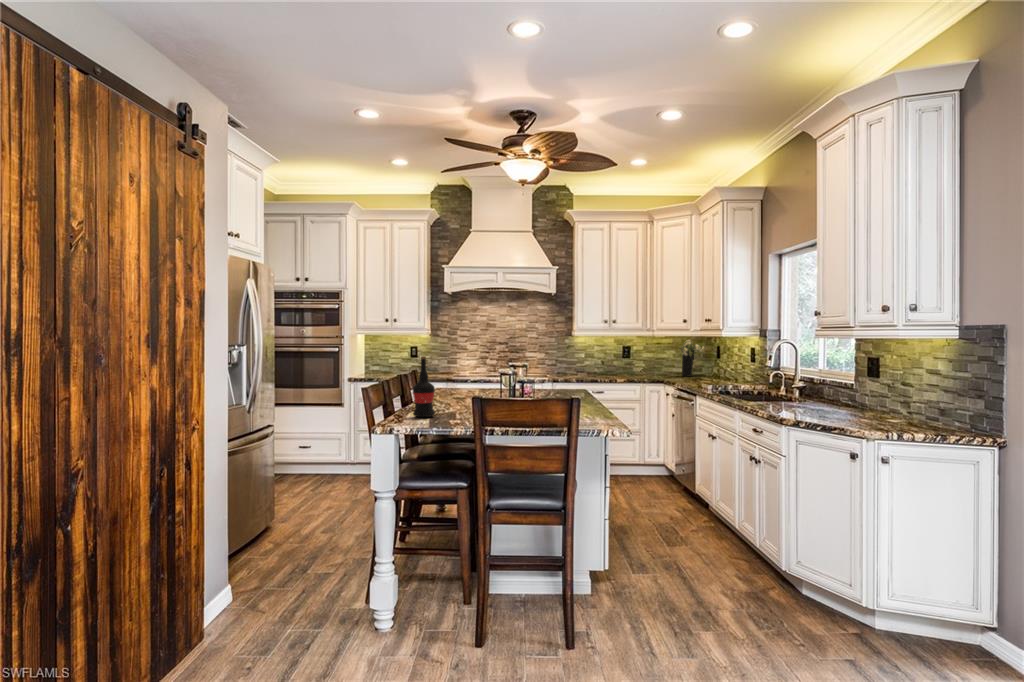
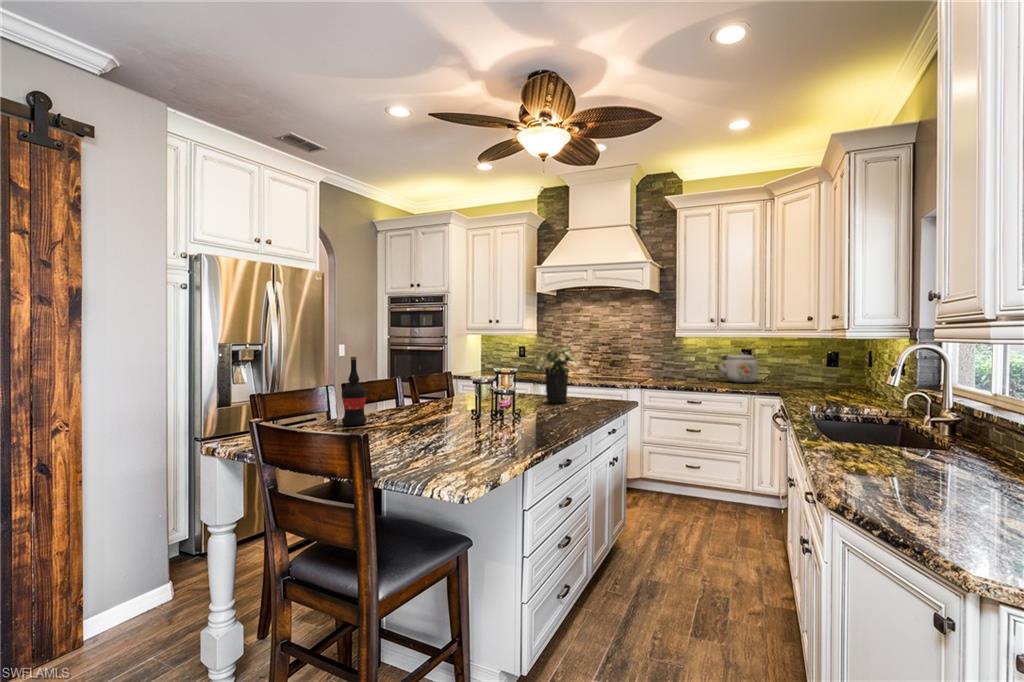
flower arrangement: present [679,340,704,376] -> present [536,344,579,403]
kettle: none [608,349,638,375] -> present [719,353,758,383]

